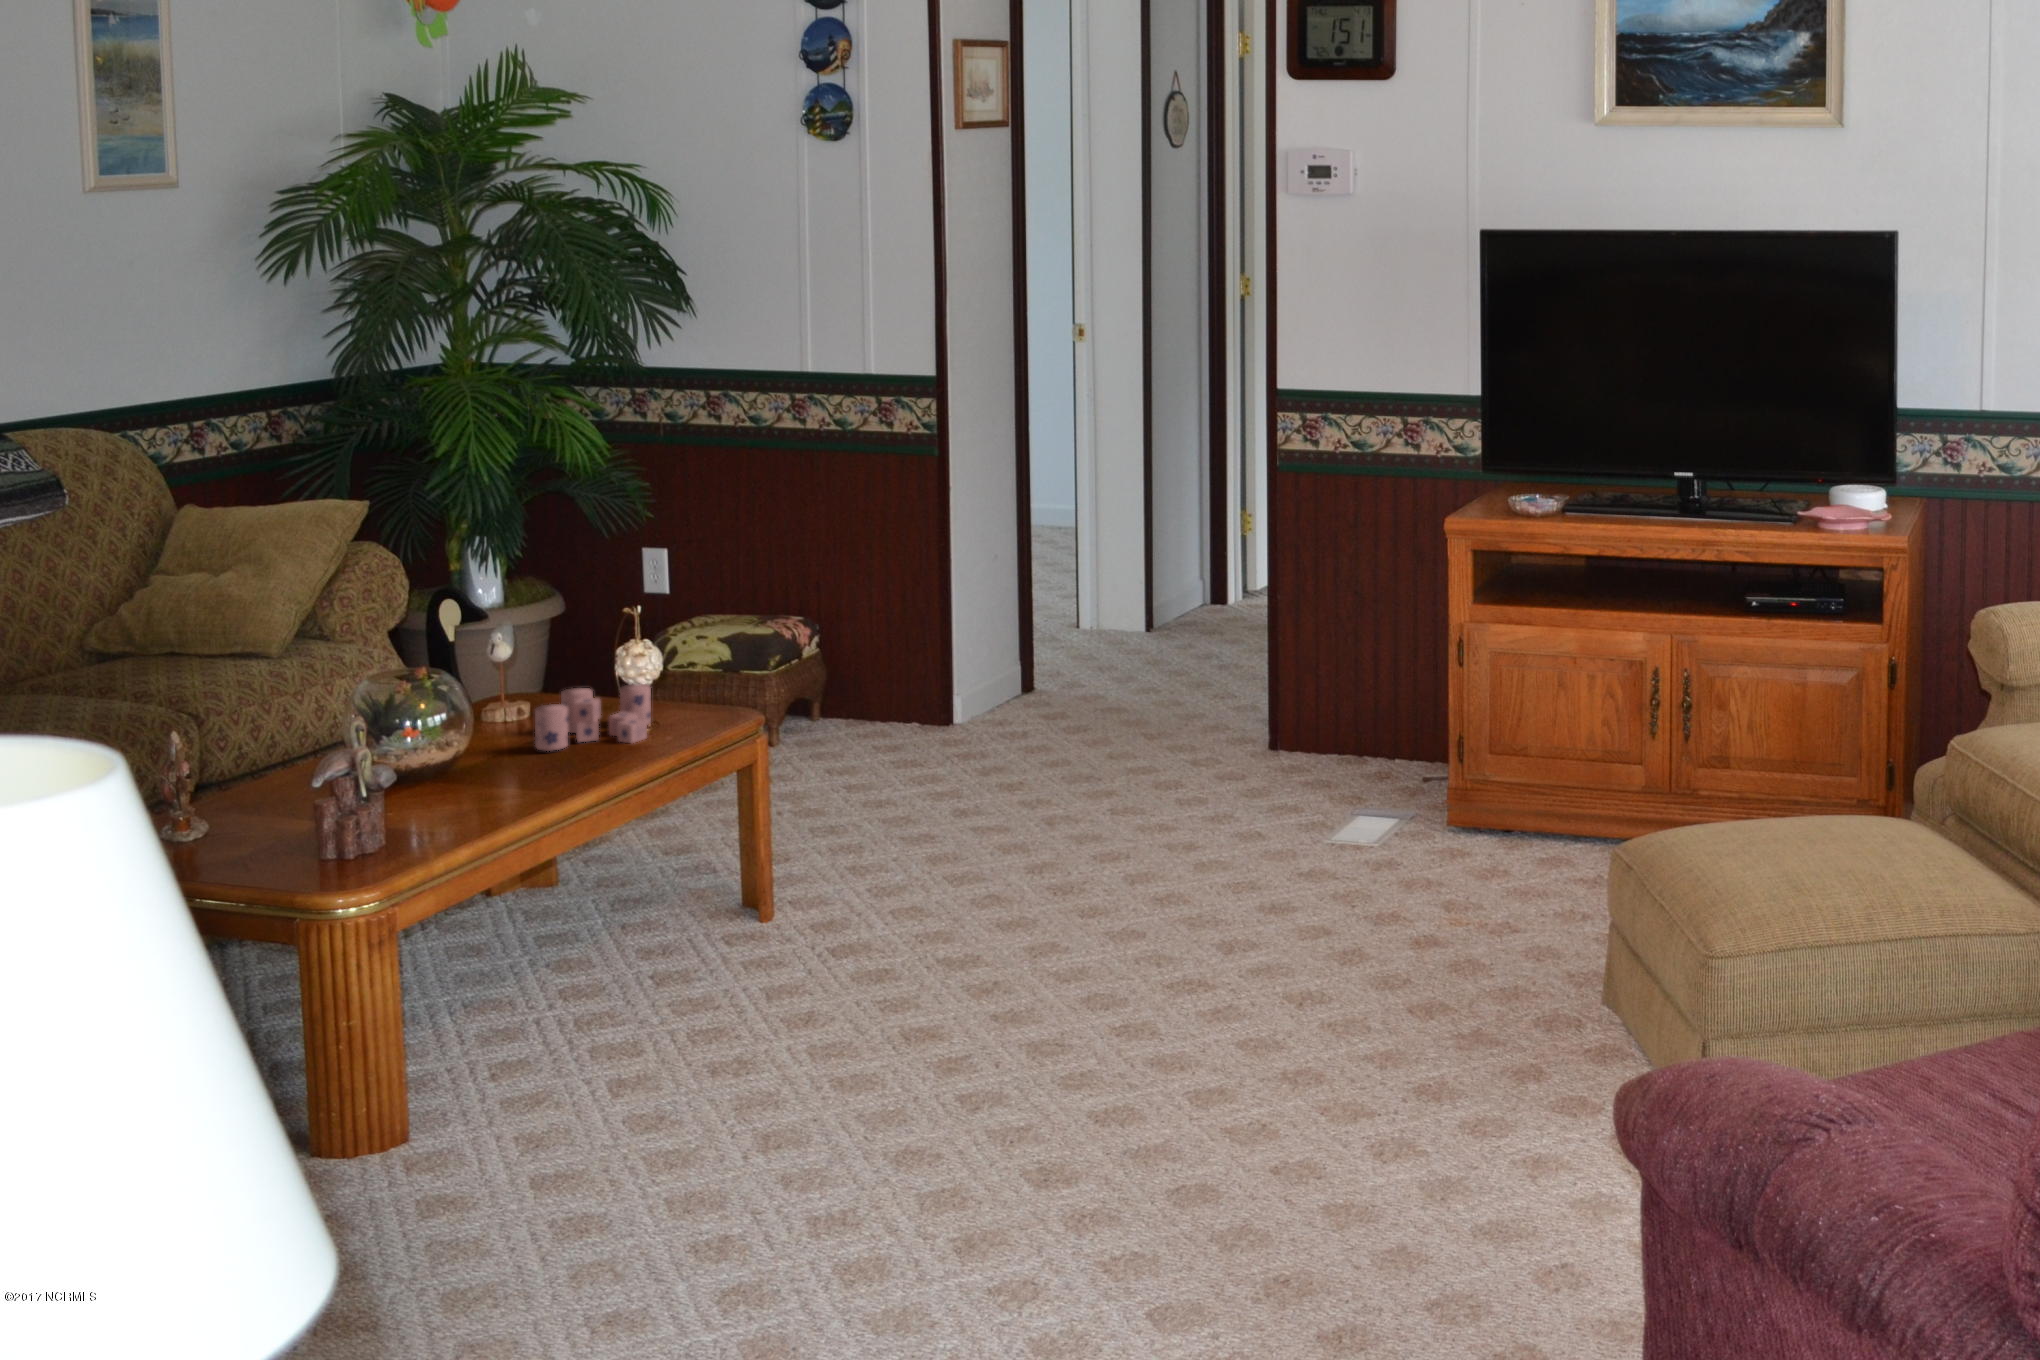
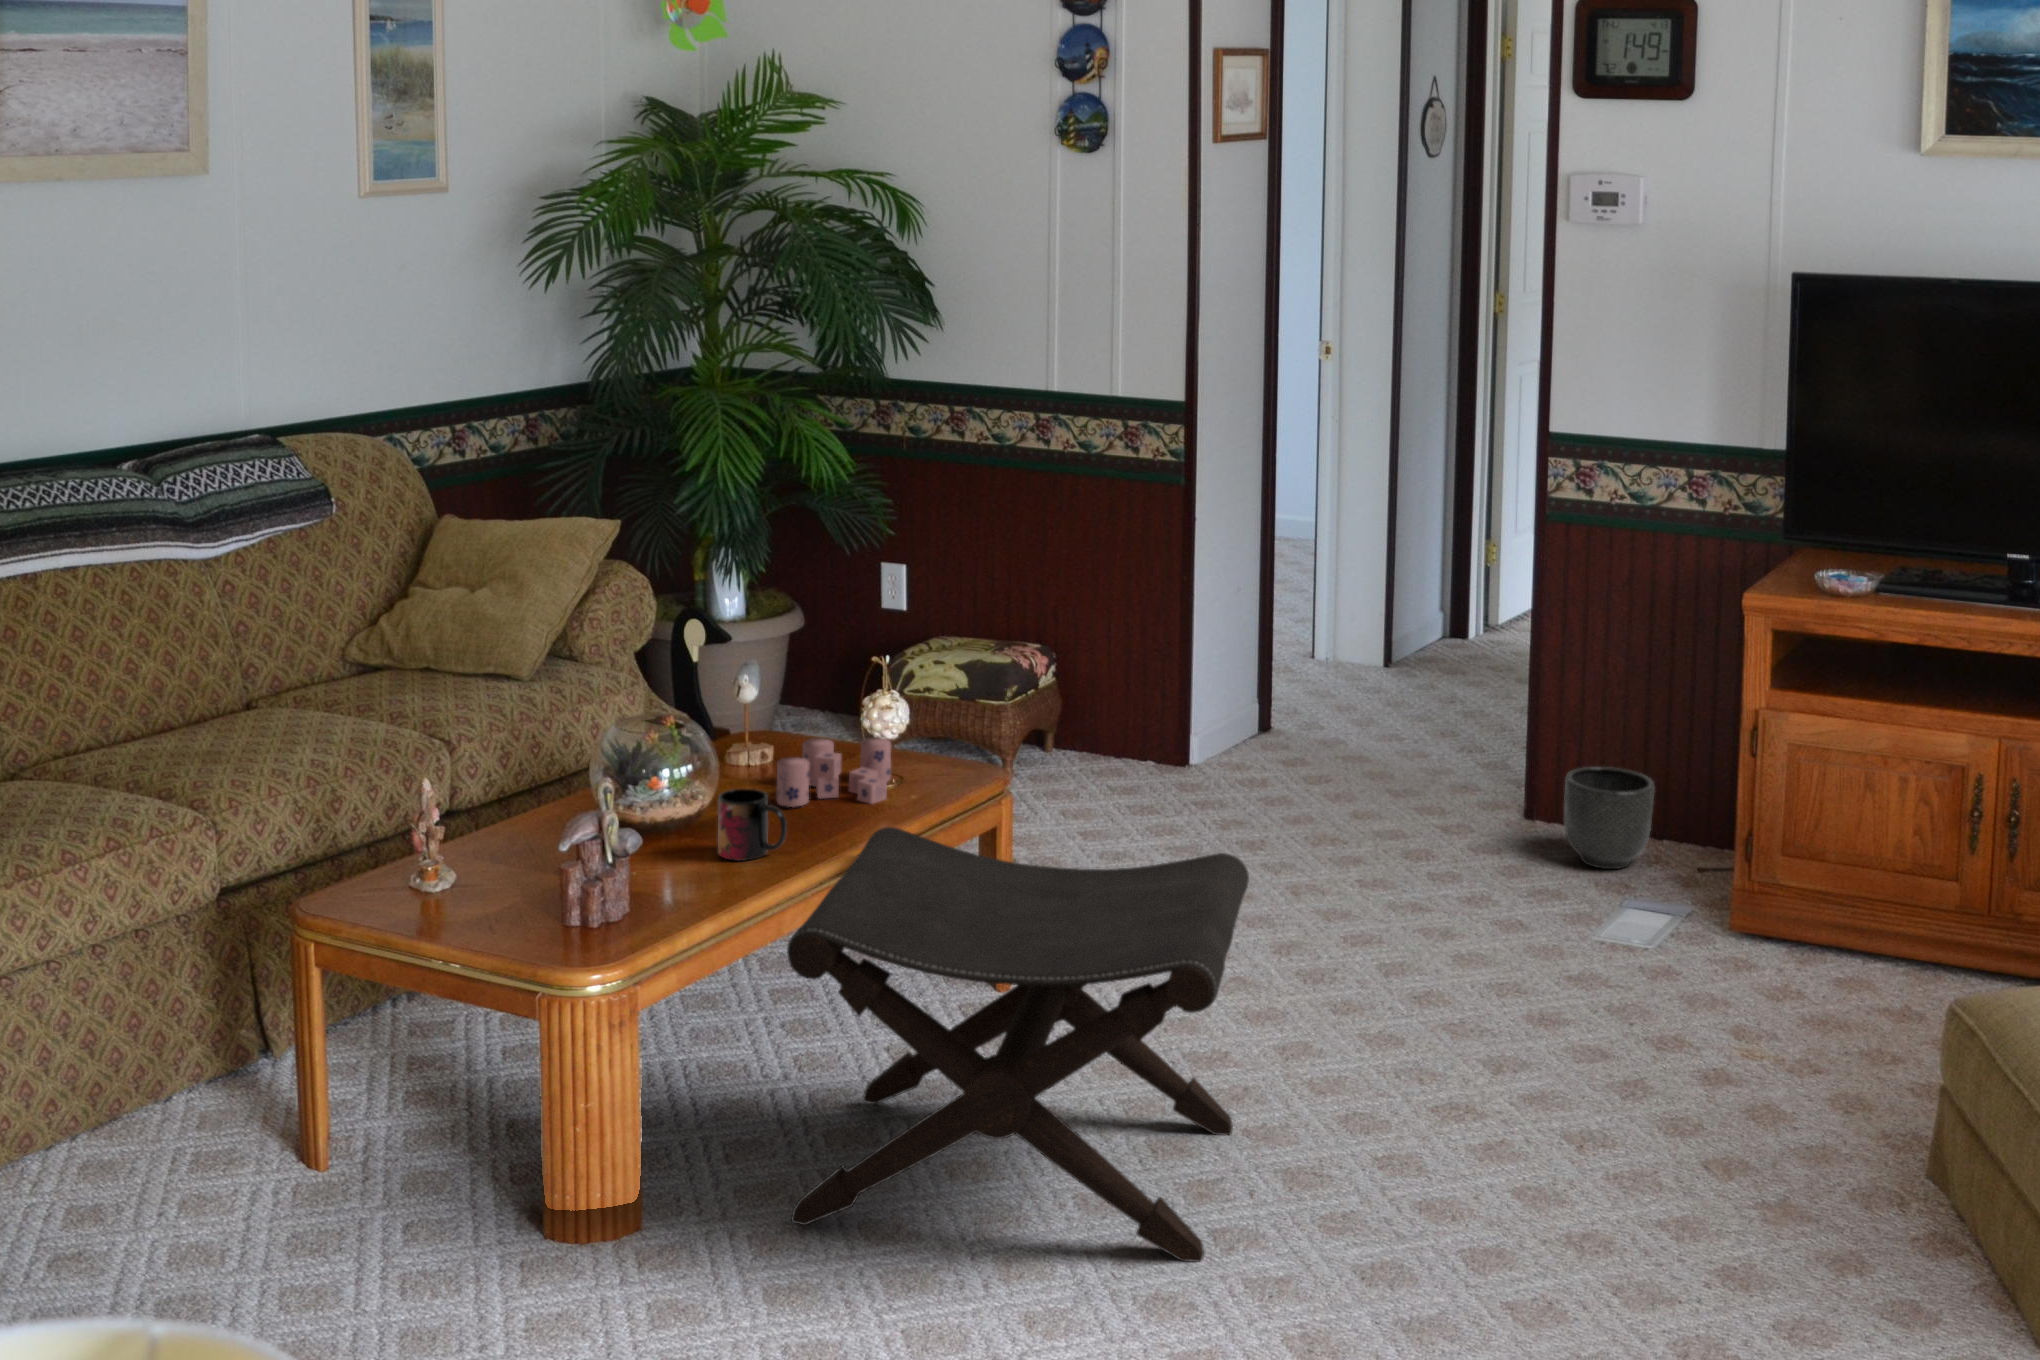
planter: none [1300,686,1379,776] -> present [1564,767,1655,869]
mug: none [475,730,545,797] -> present [718,788,787,861]
footstool: none [546,755,994,1121] -> present [787,827,1249,1262]

